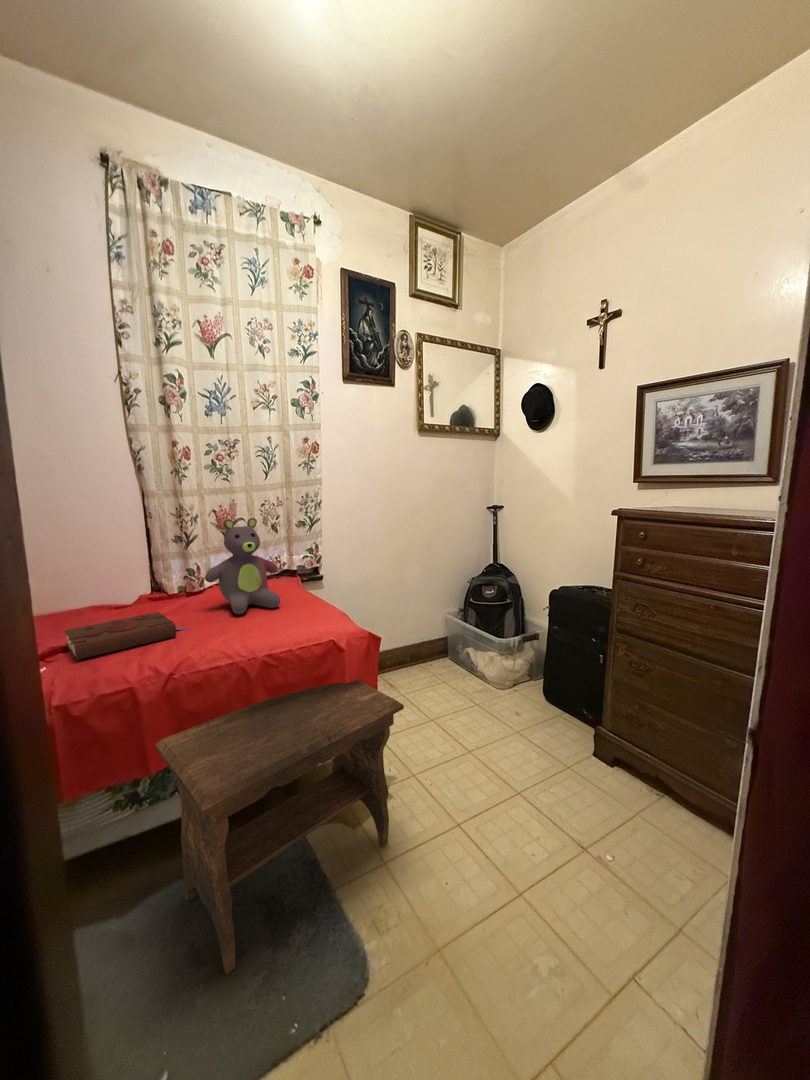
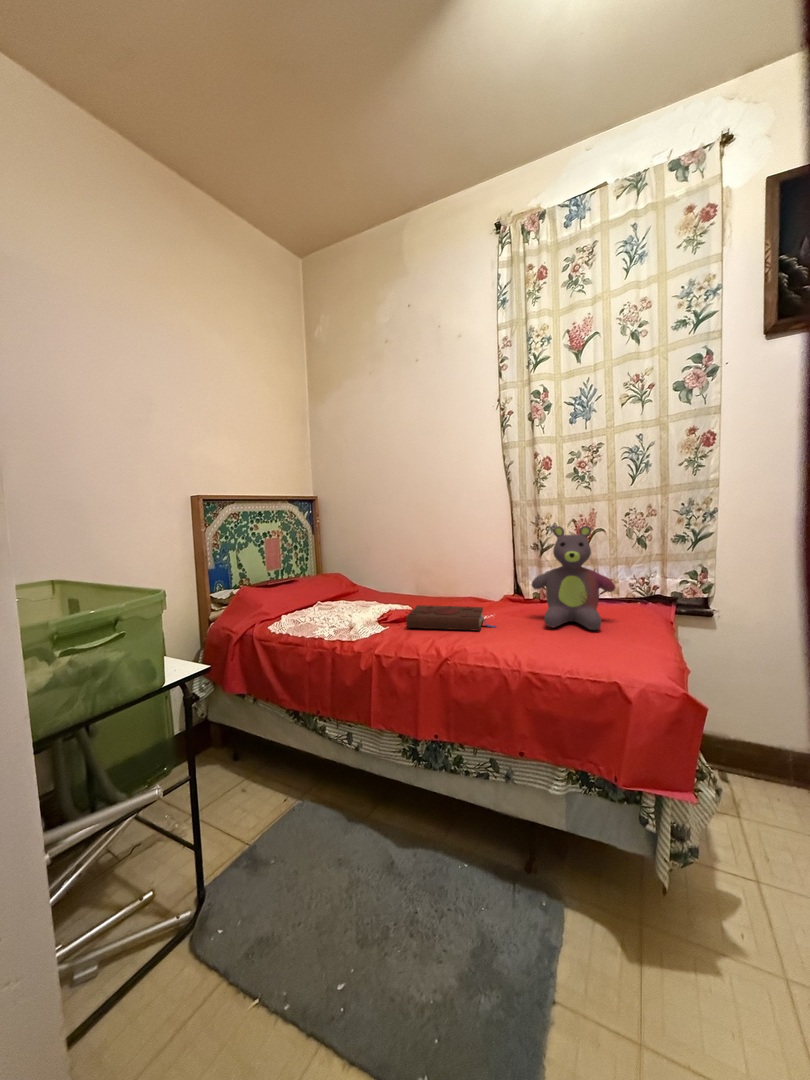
footstool: present [155,680,404,974] -> none [388,711,690,1025]

